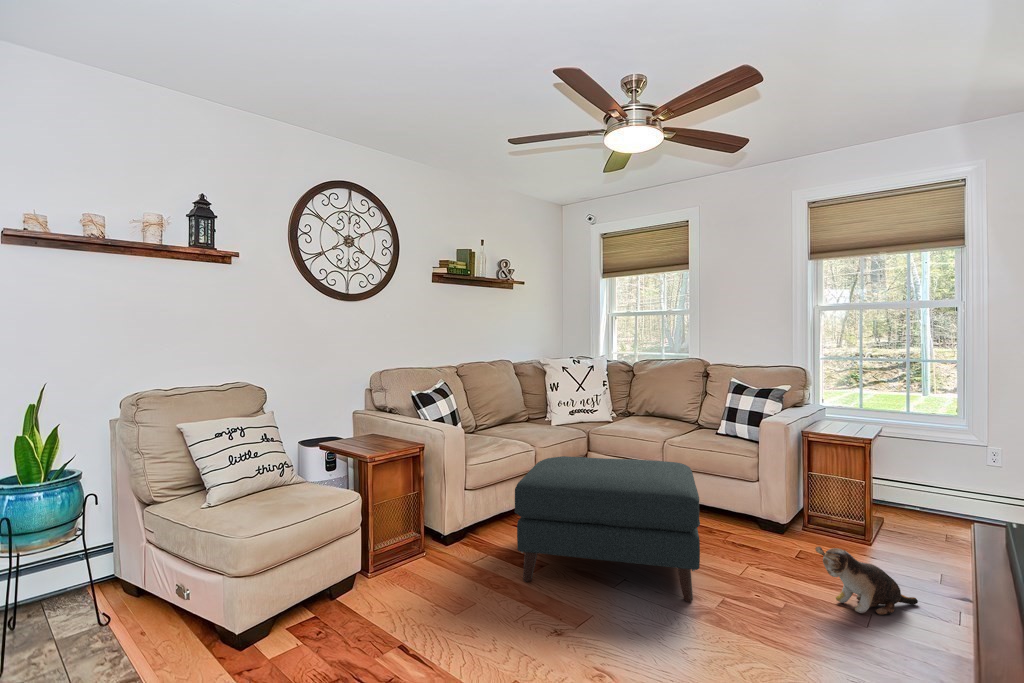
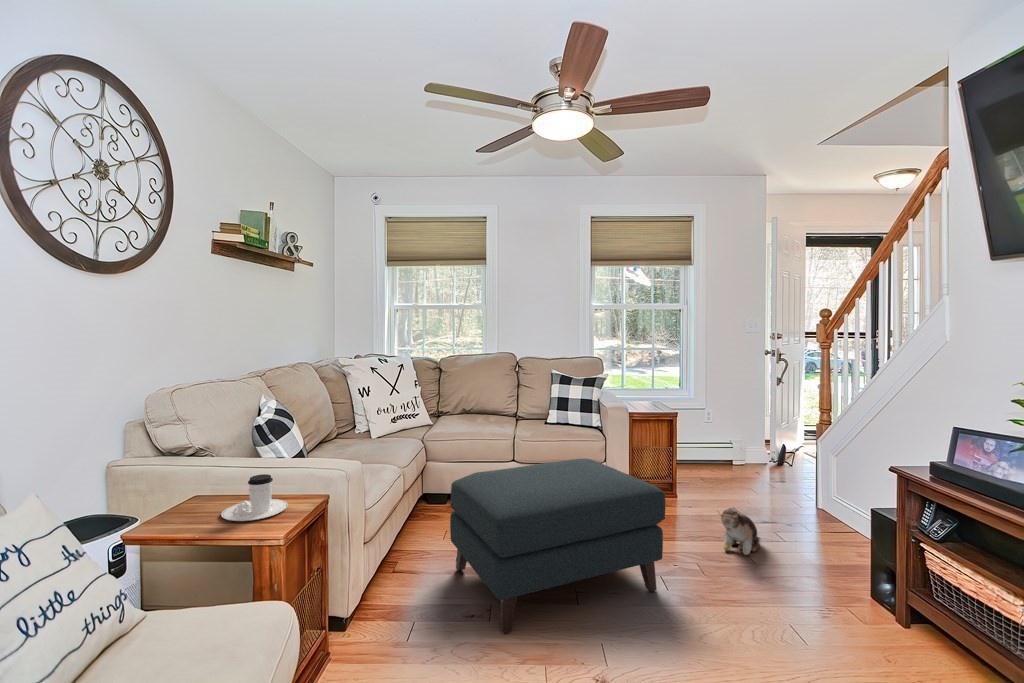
coffee cup: none [357,424,395,449] -> present [221,474,288,521]

